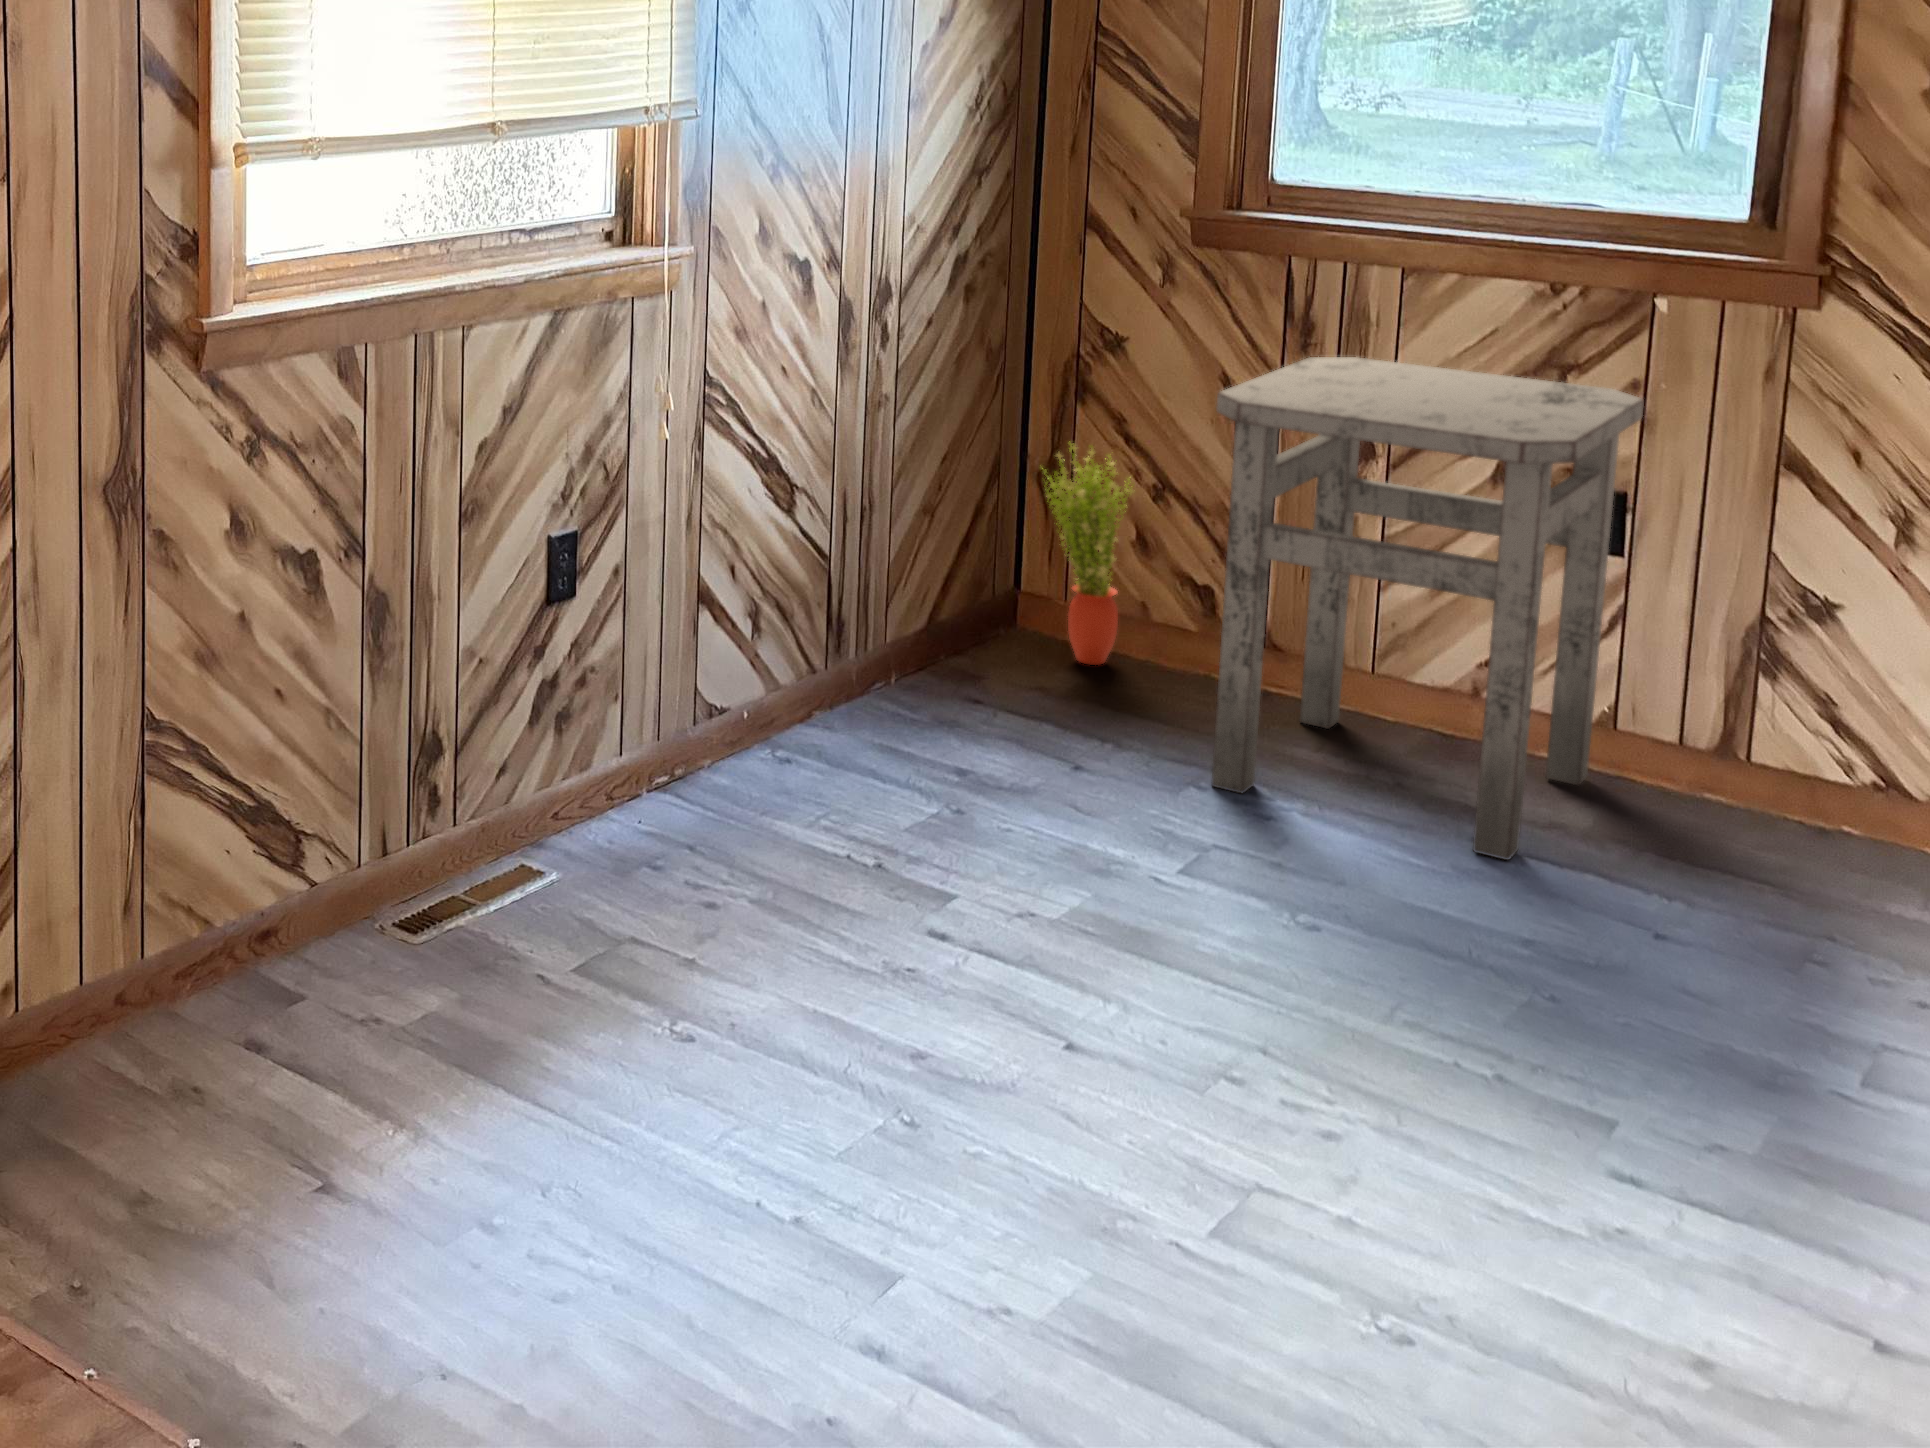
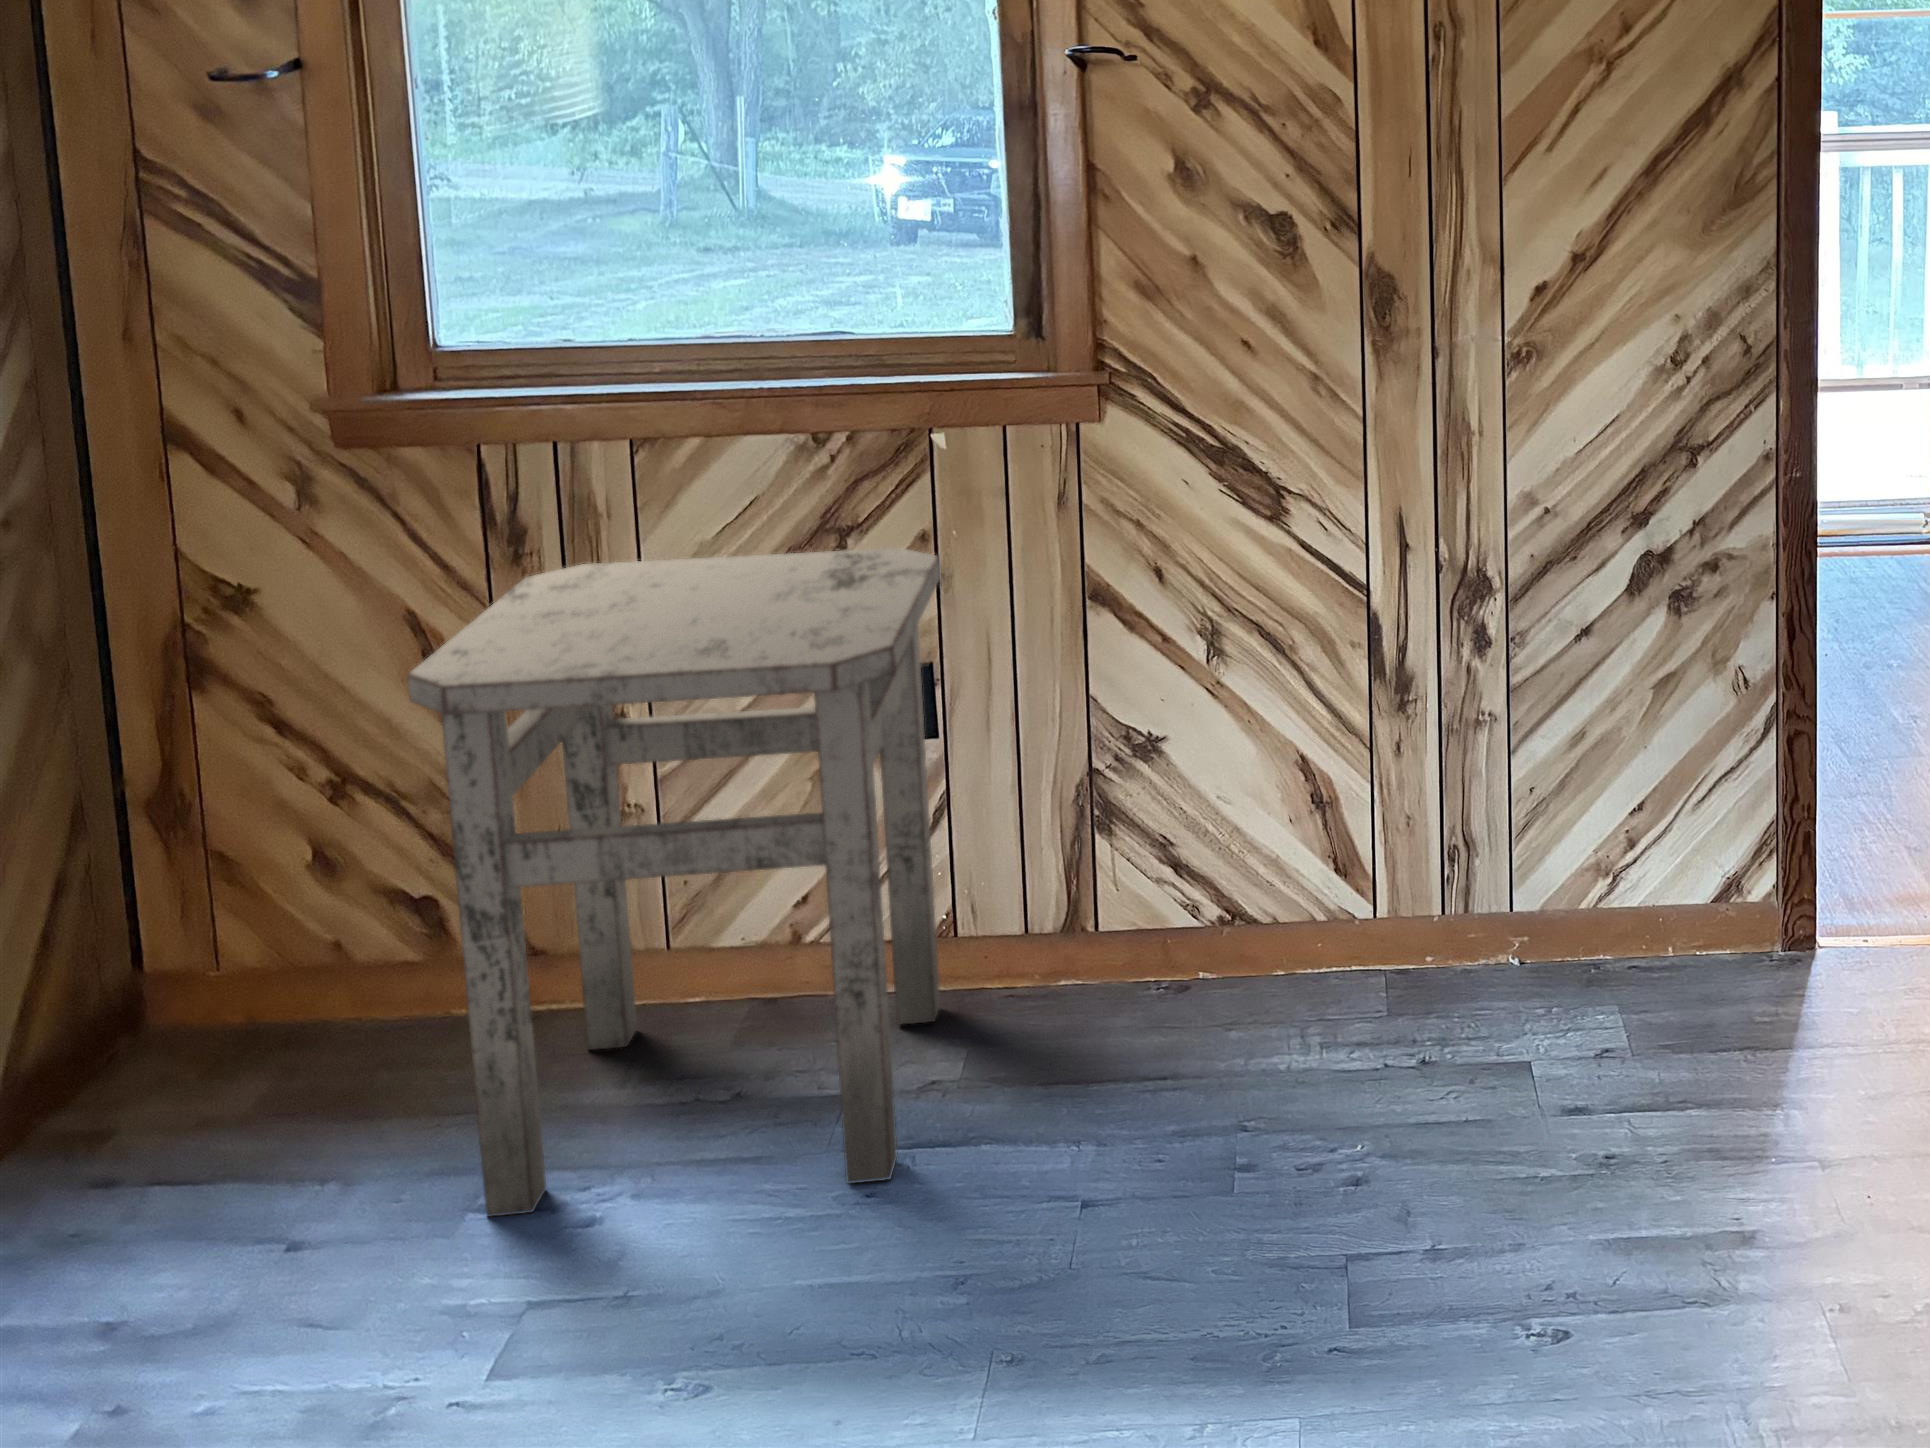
potted plant: present [1042,443,1134,665] -> none [146,749,307,1059]

